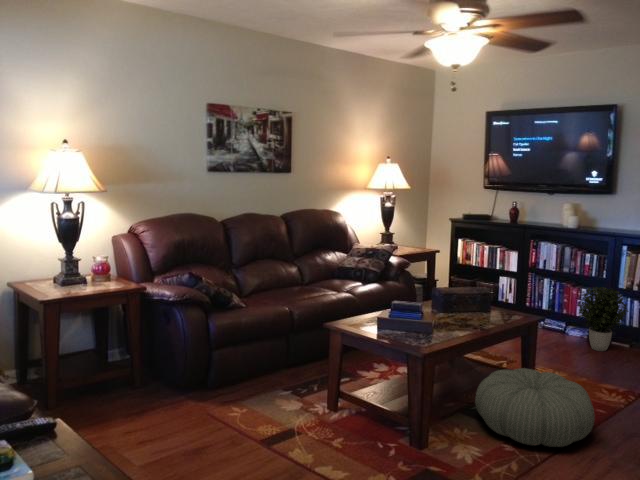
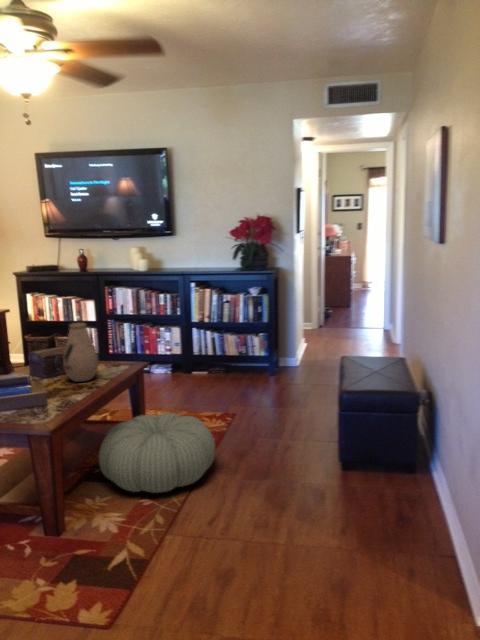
vase: none [461,271,492,324] -> present [63,323,98,382]
potted plant: present [578,286,628,351] -> none [162,321,204,382]

